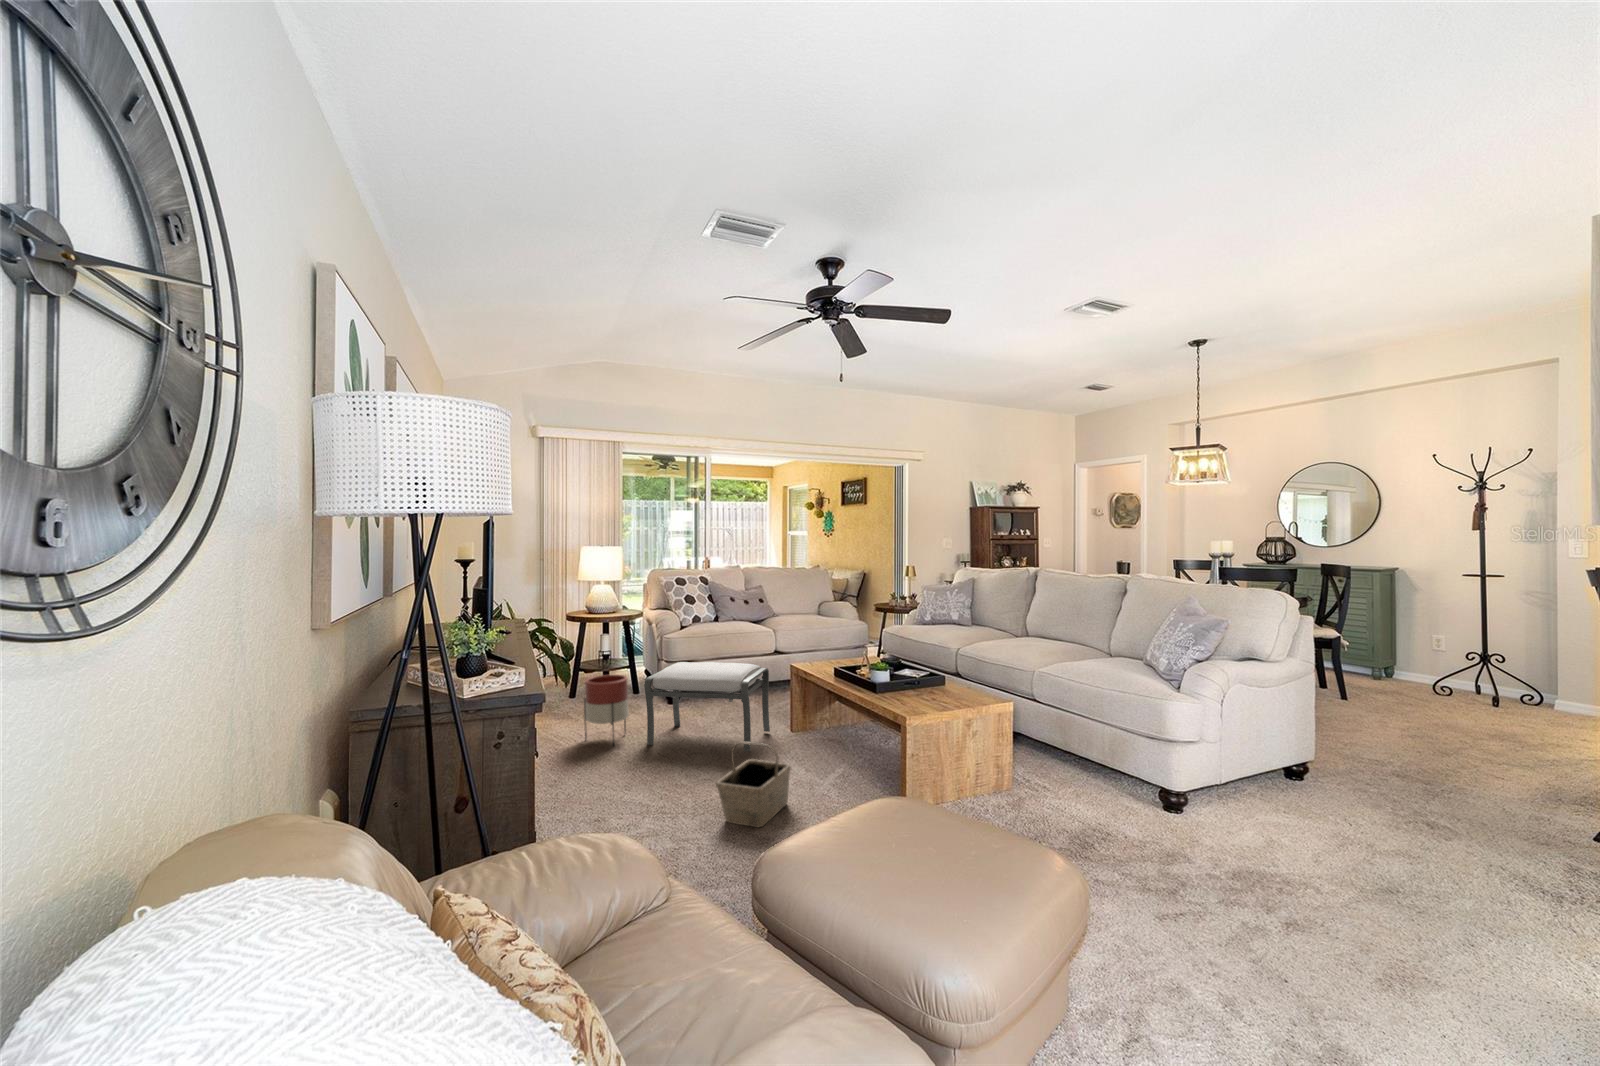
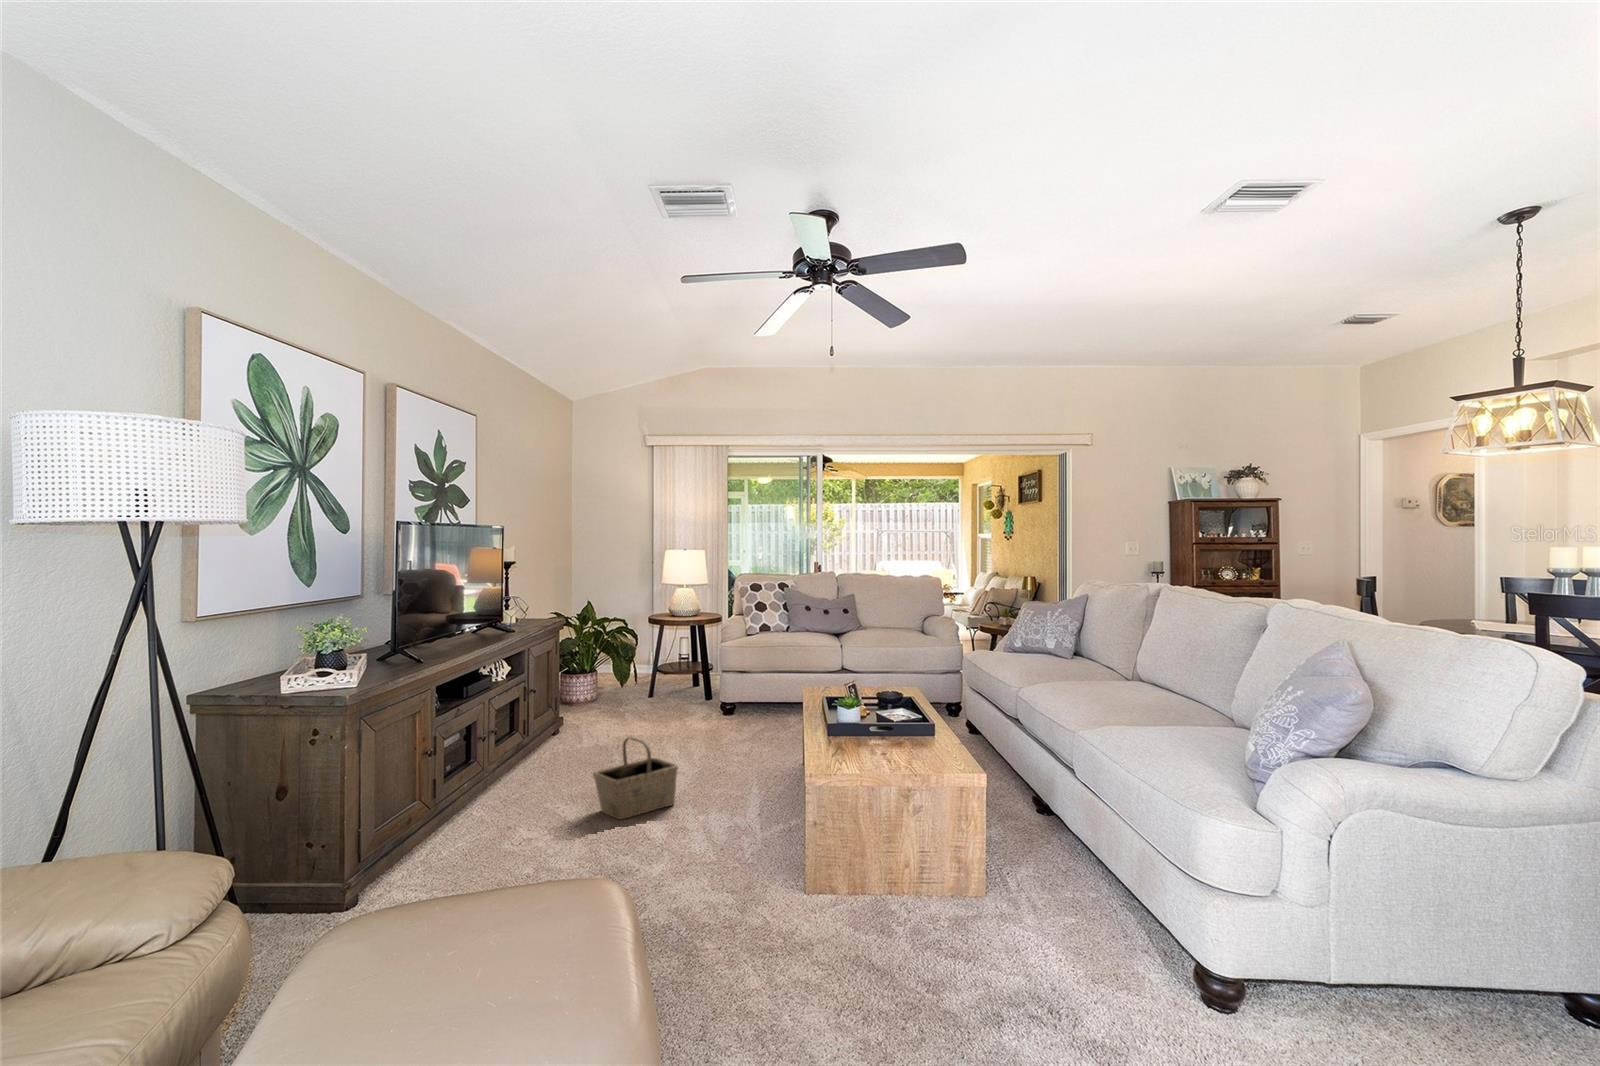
ottoman: present [644,662,770,752] -> none [638,666,764,758]
planter: present [584,675,629,740] -> none [594,673,638,741]

